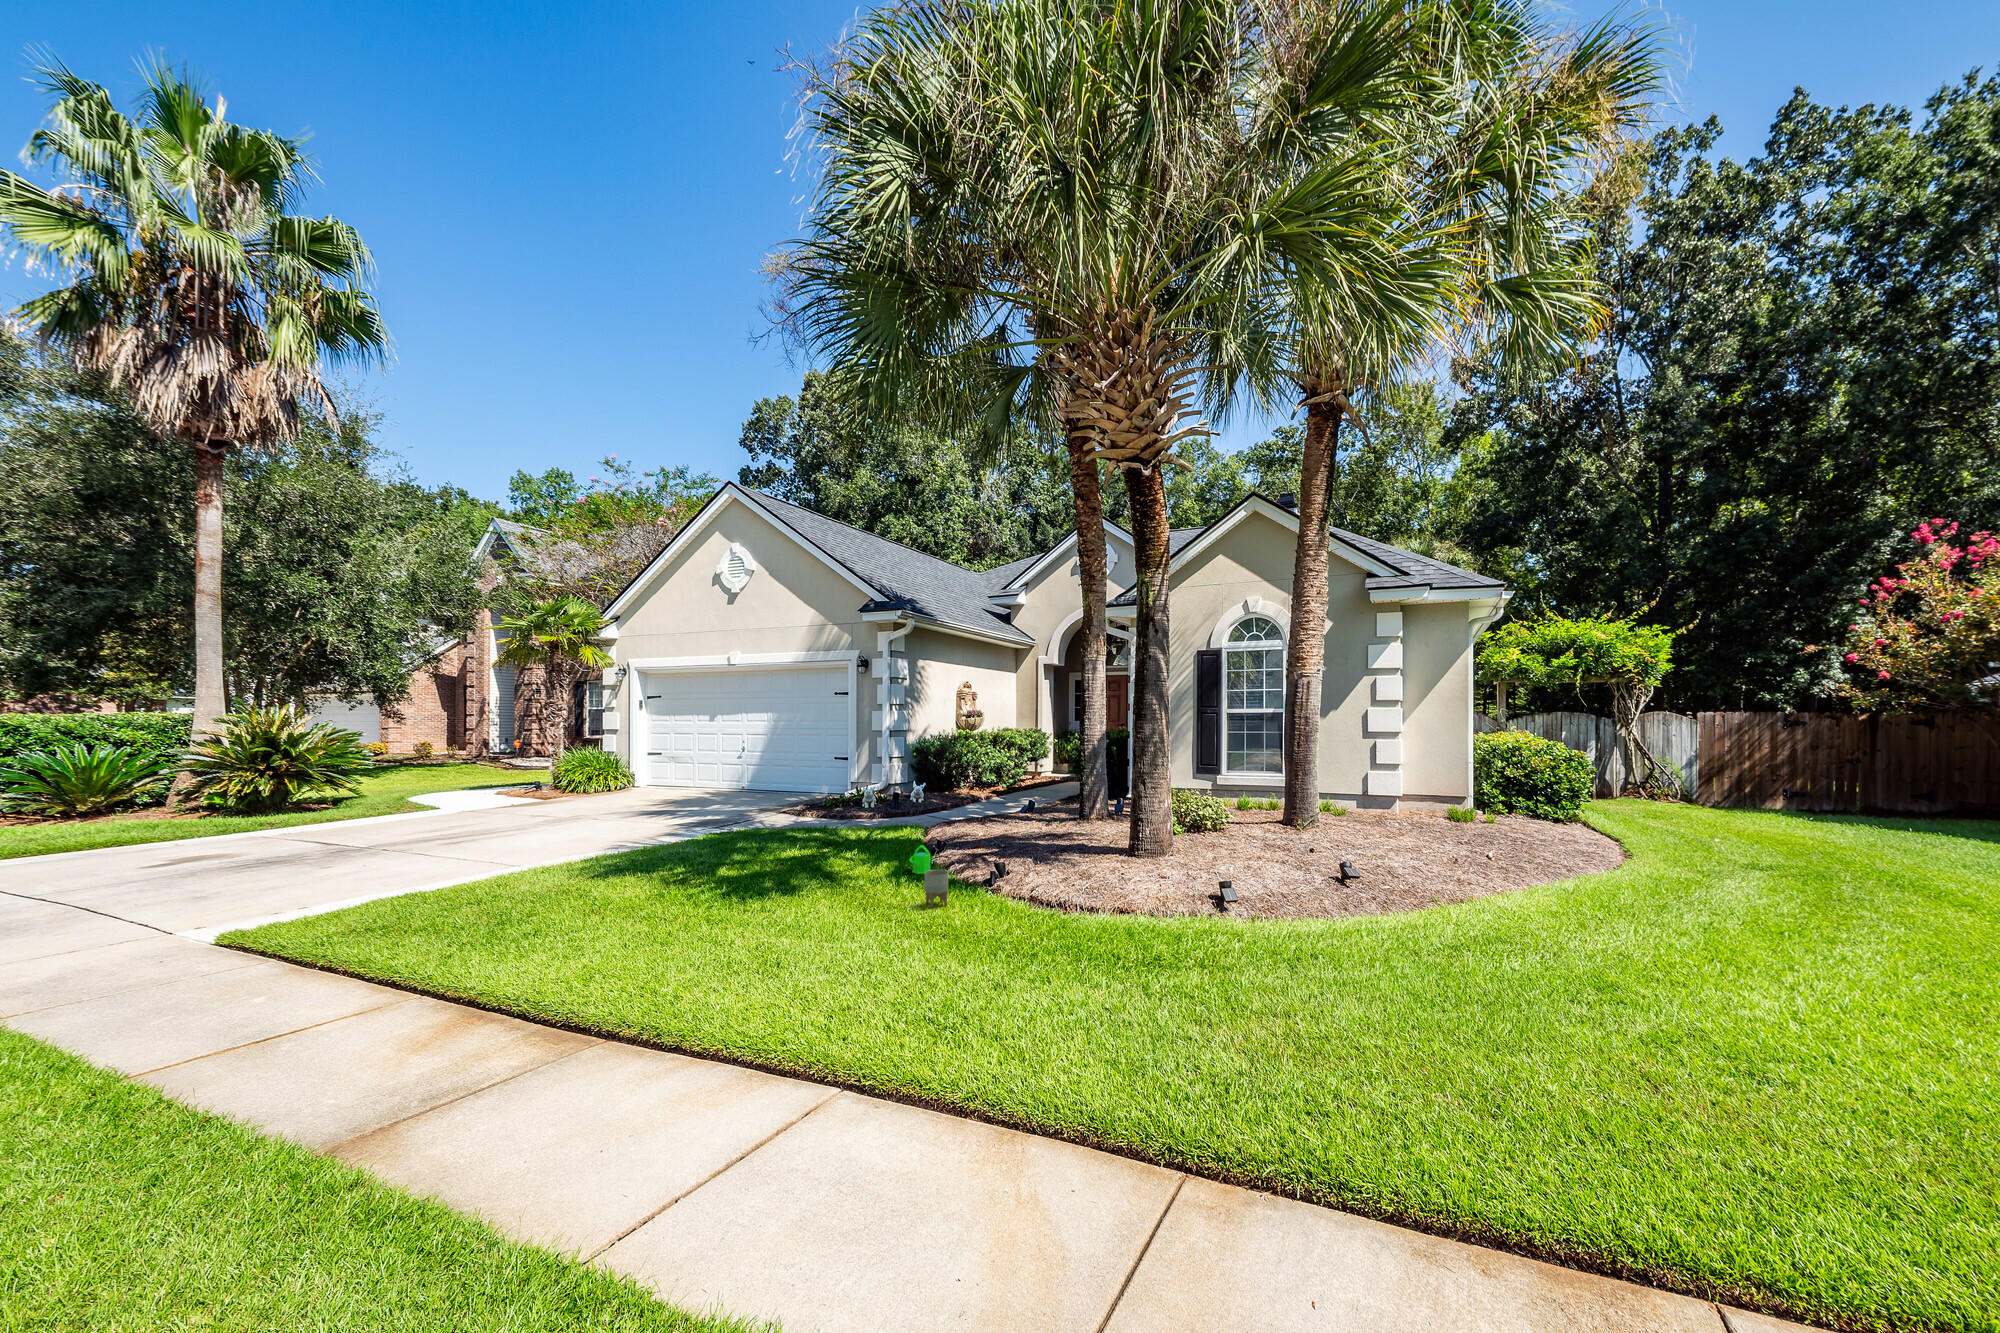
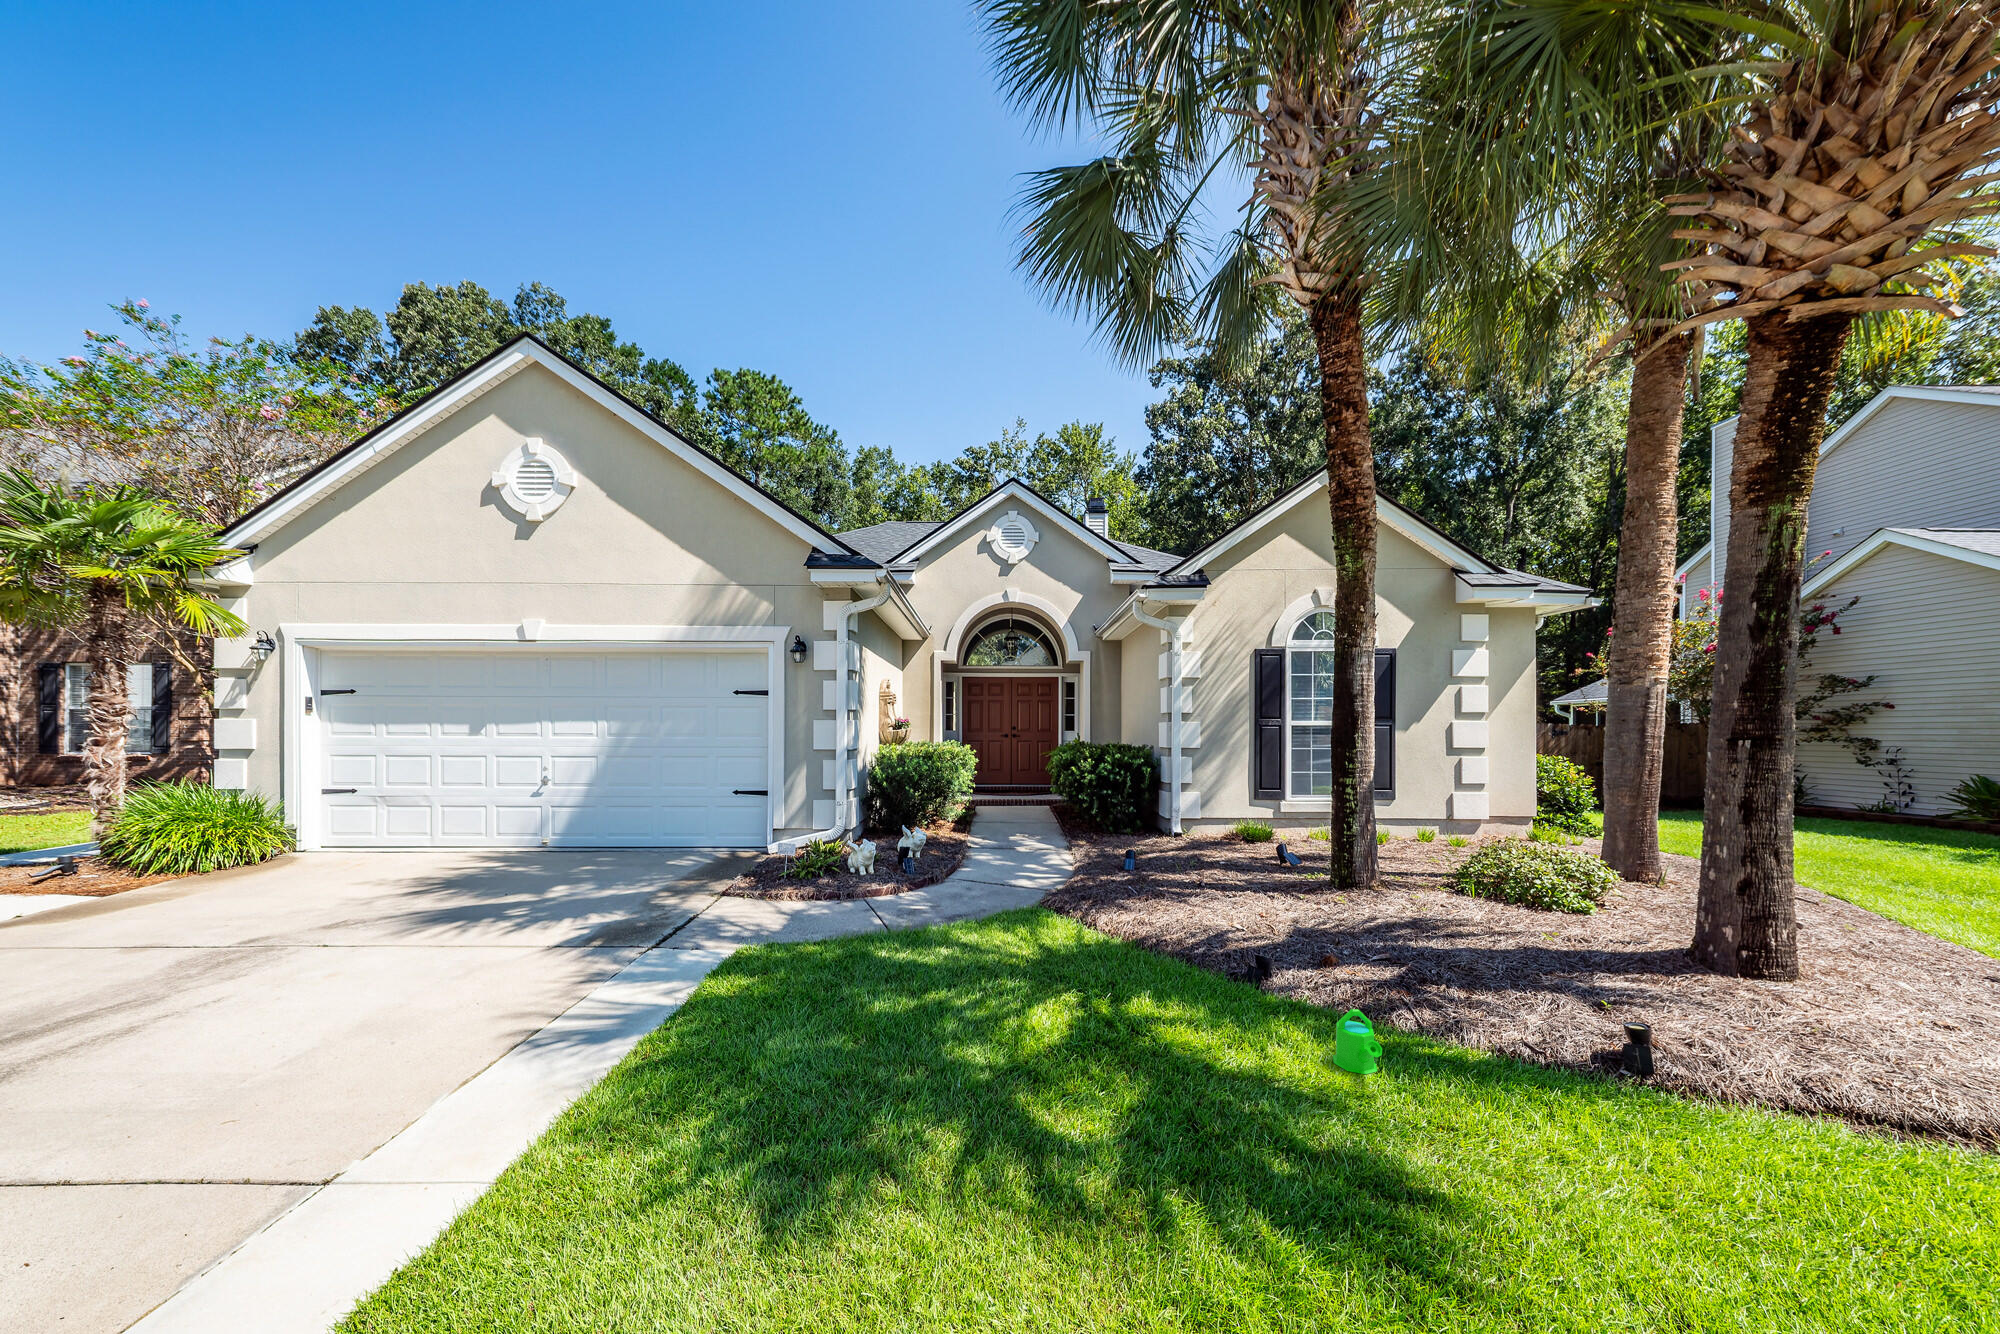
planter: present [925,870,948,908] -> none [1667,1116,1744,1231]

